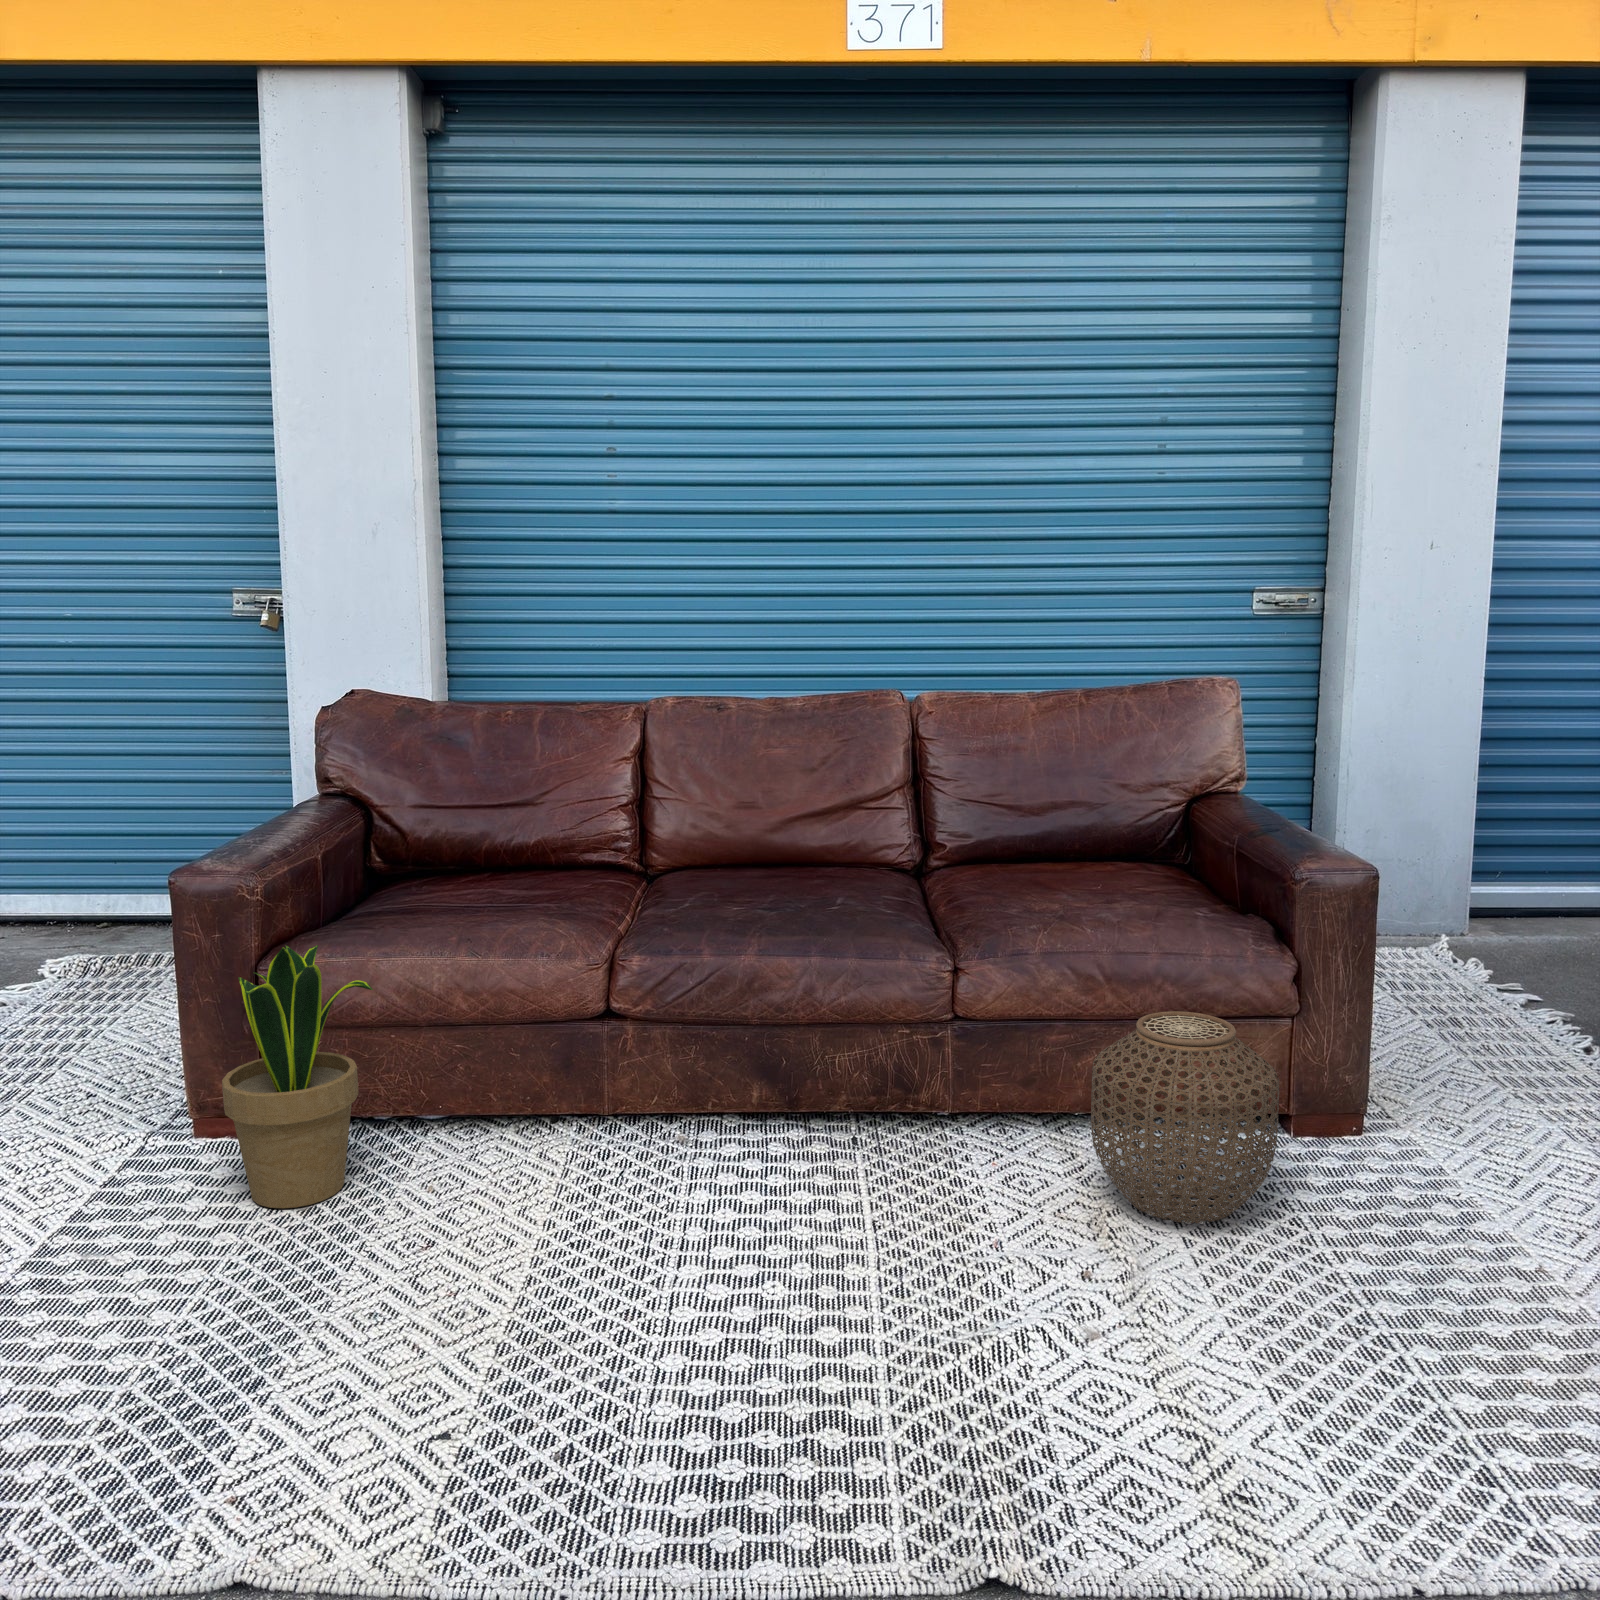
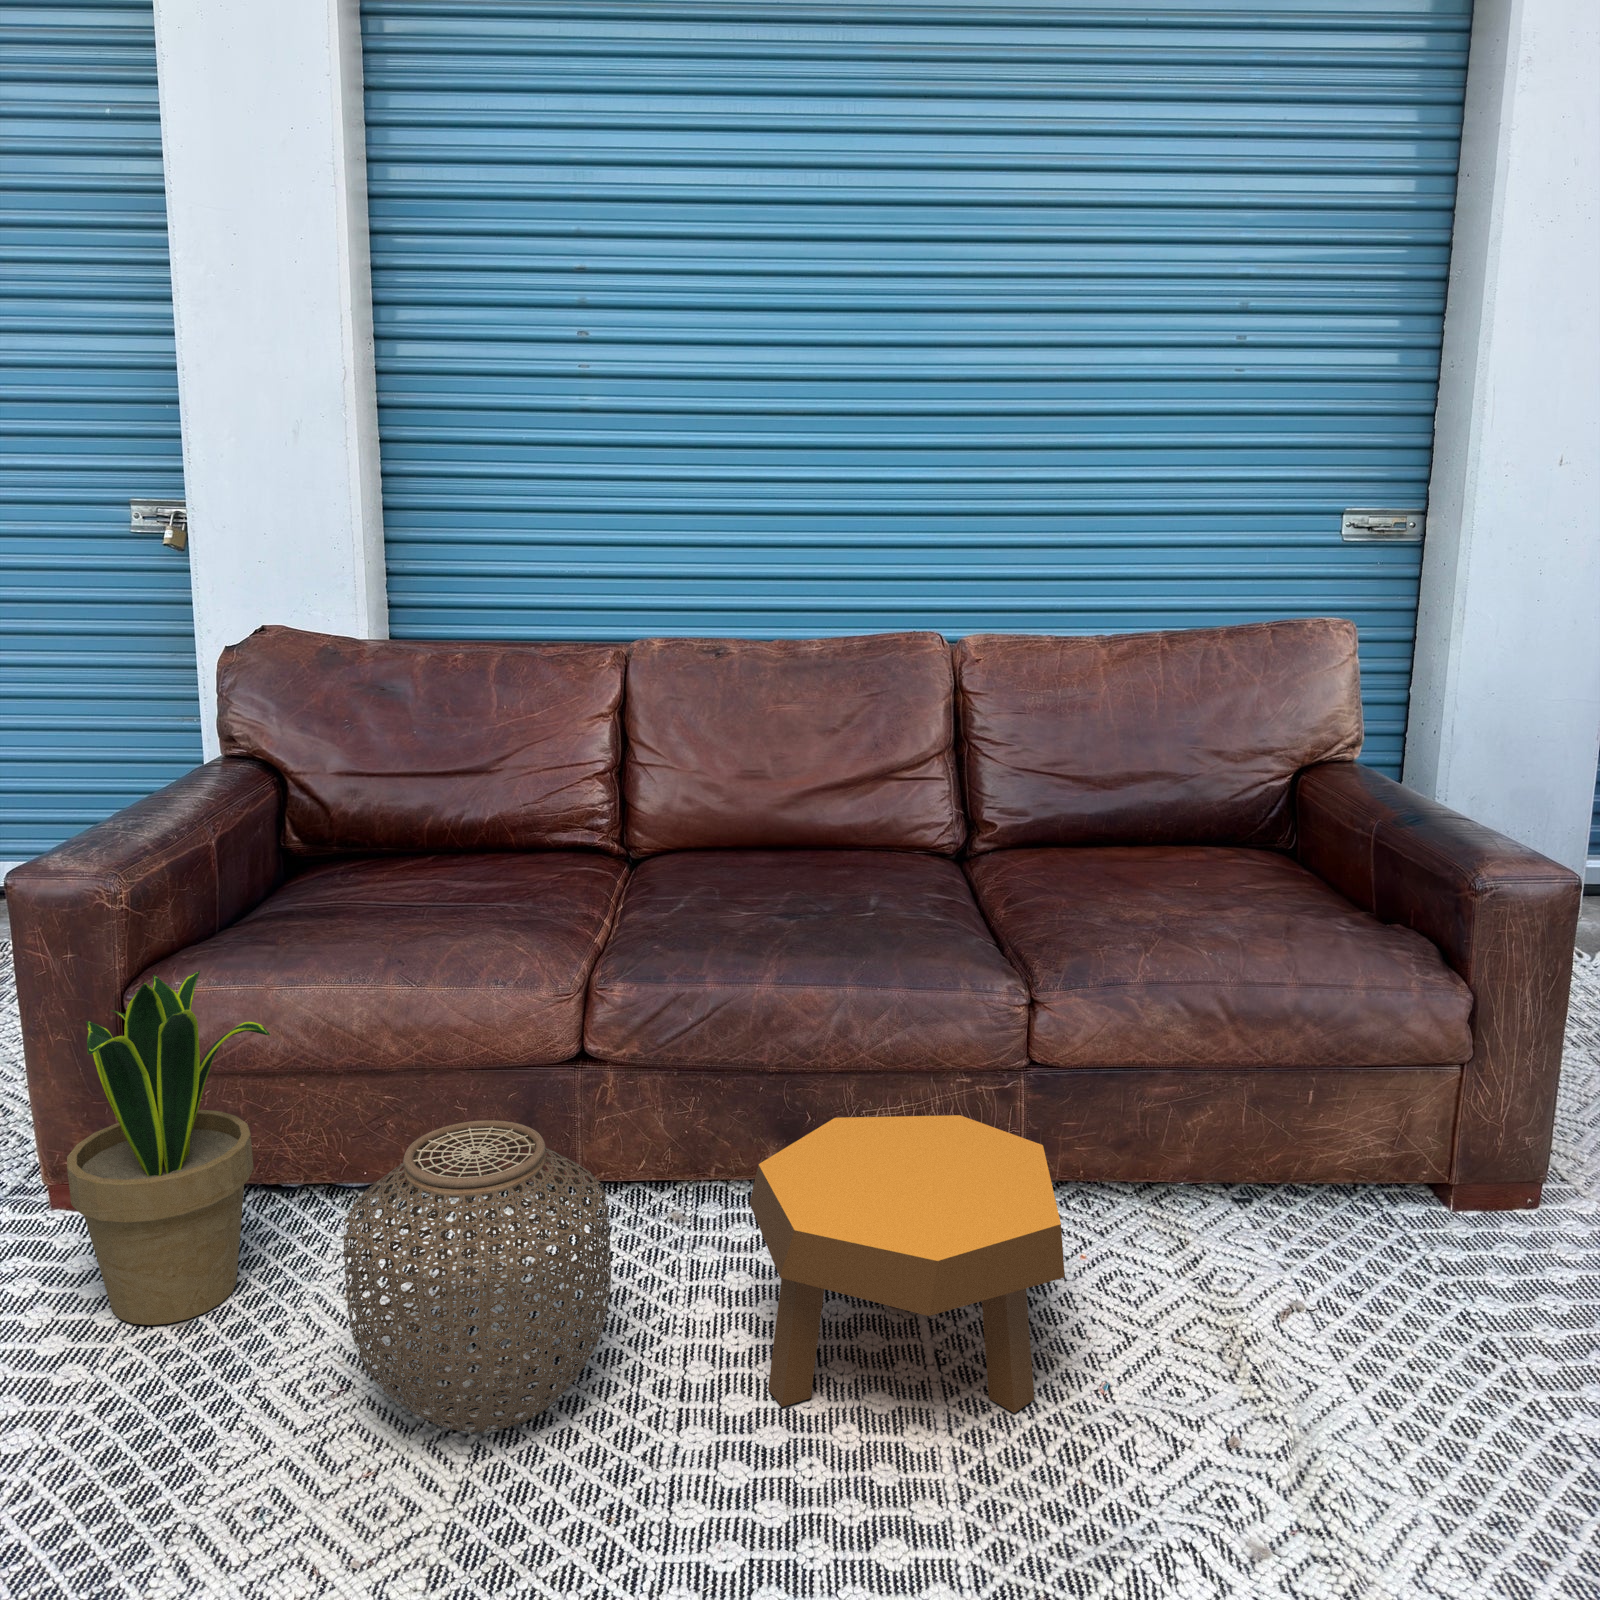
woven basket: present [1091,1011,1279,1223] -> present [343,1120,611,1432]
footstool: none [732,1050,962,1257] -> present [750,1115,1065,1413]

